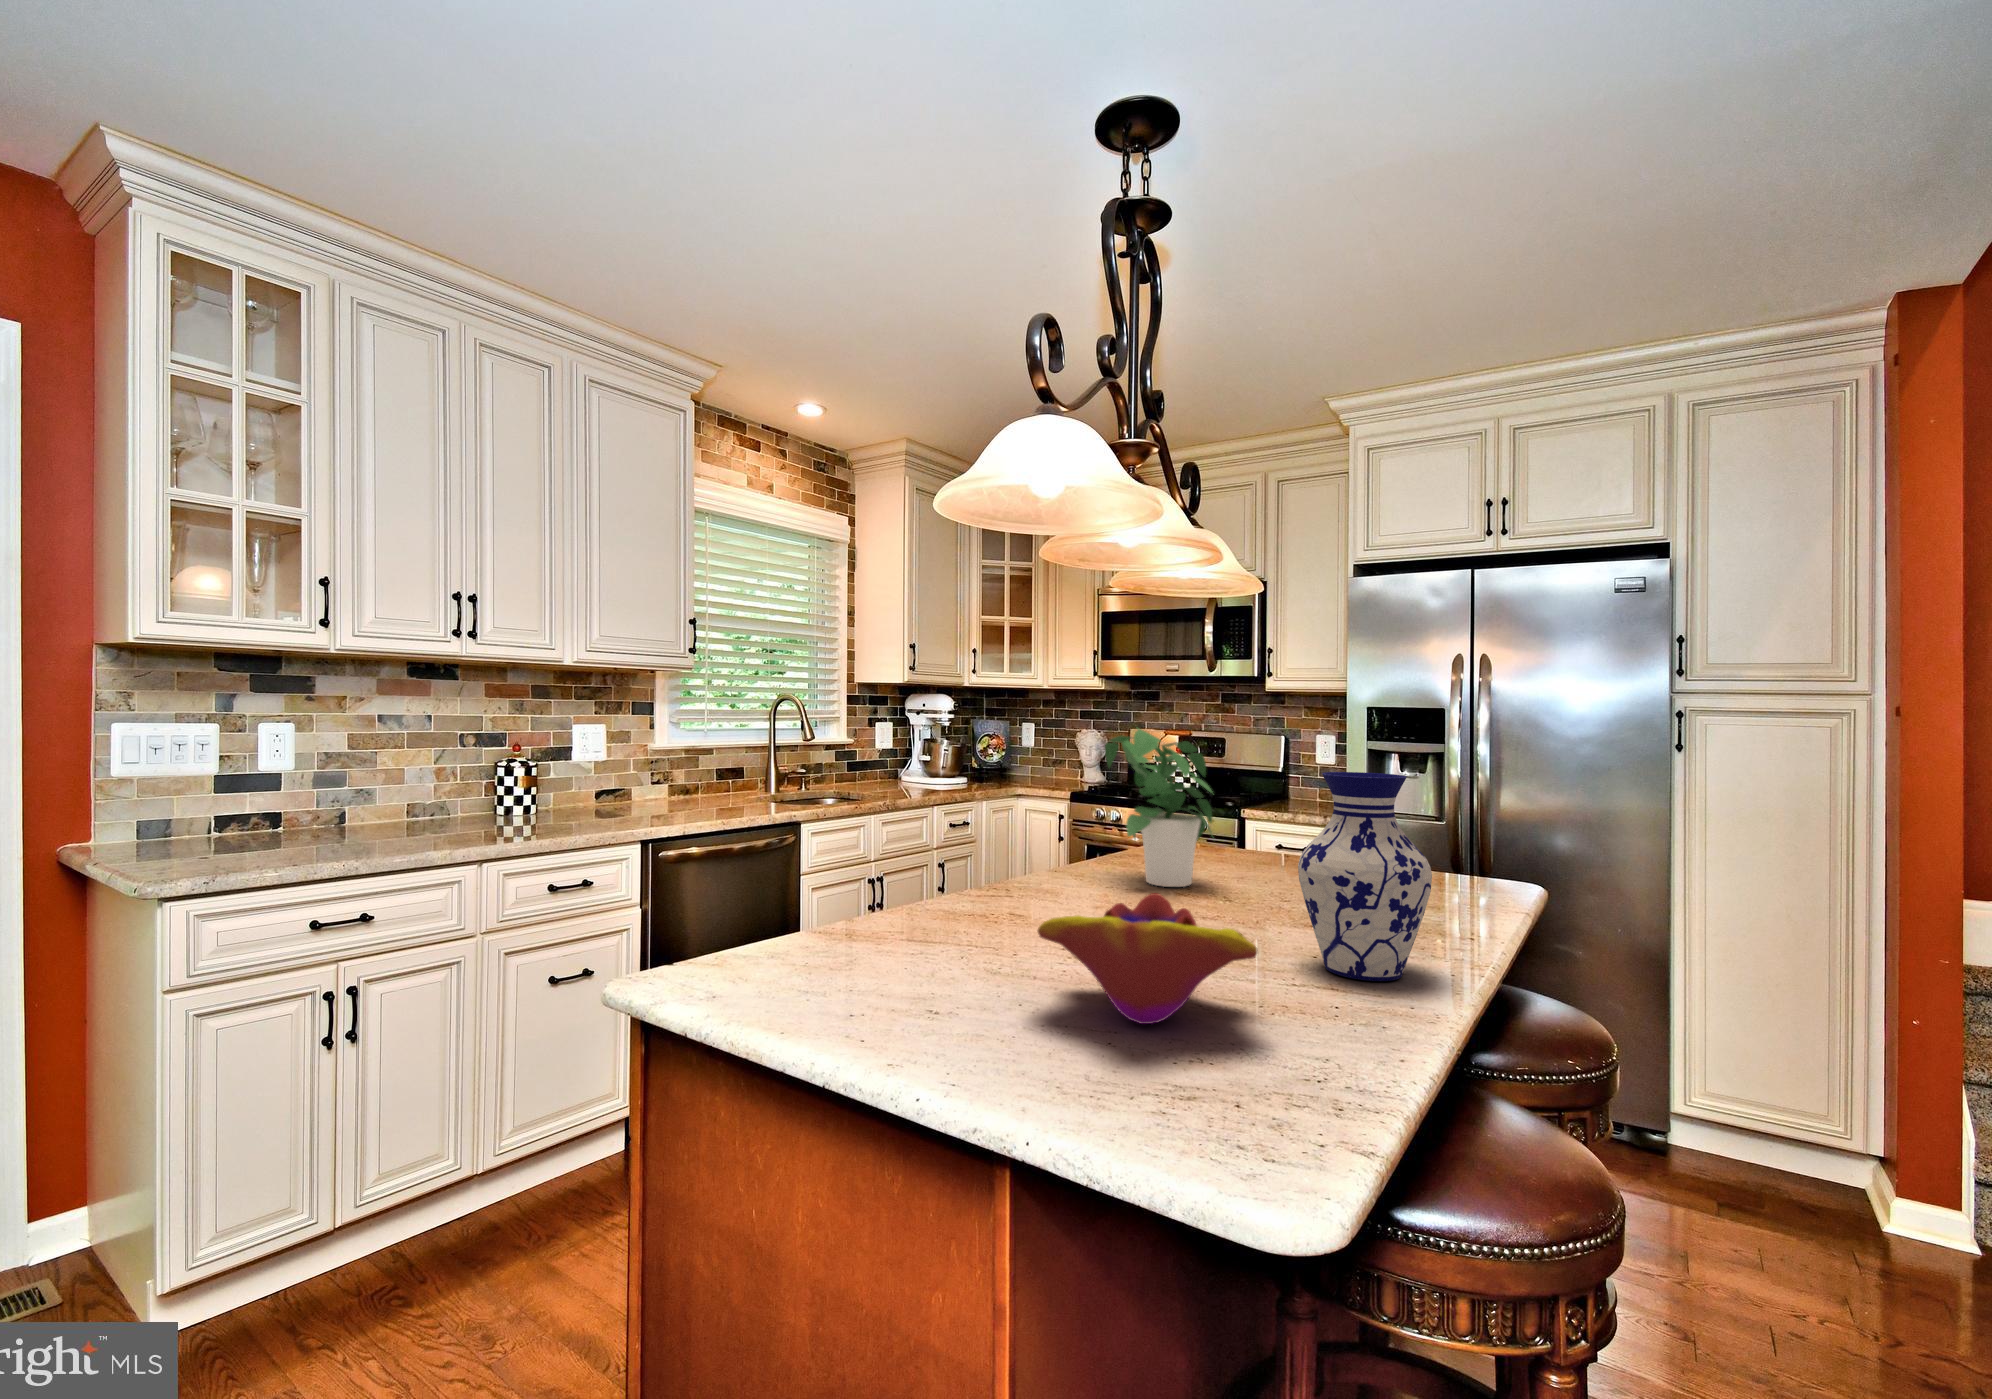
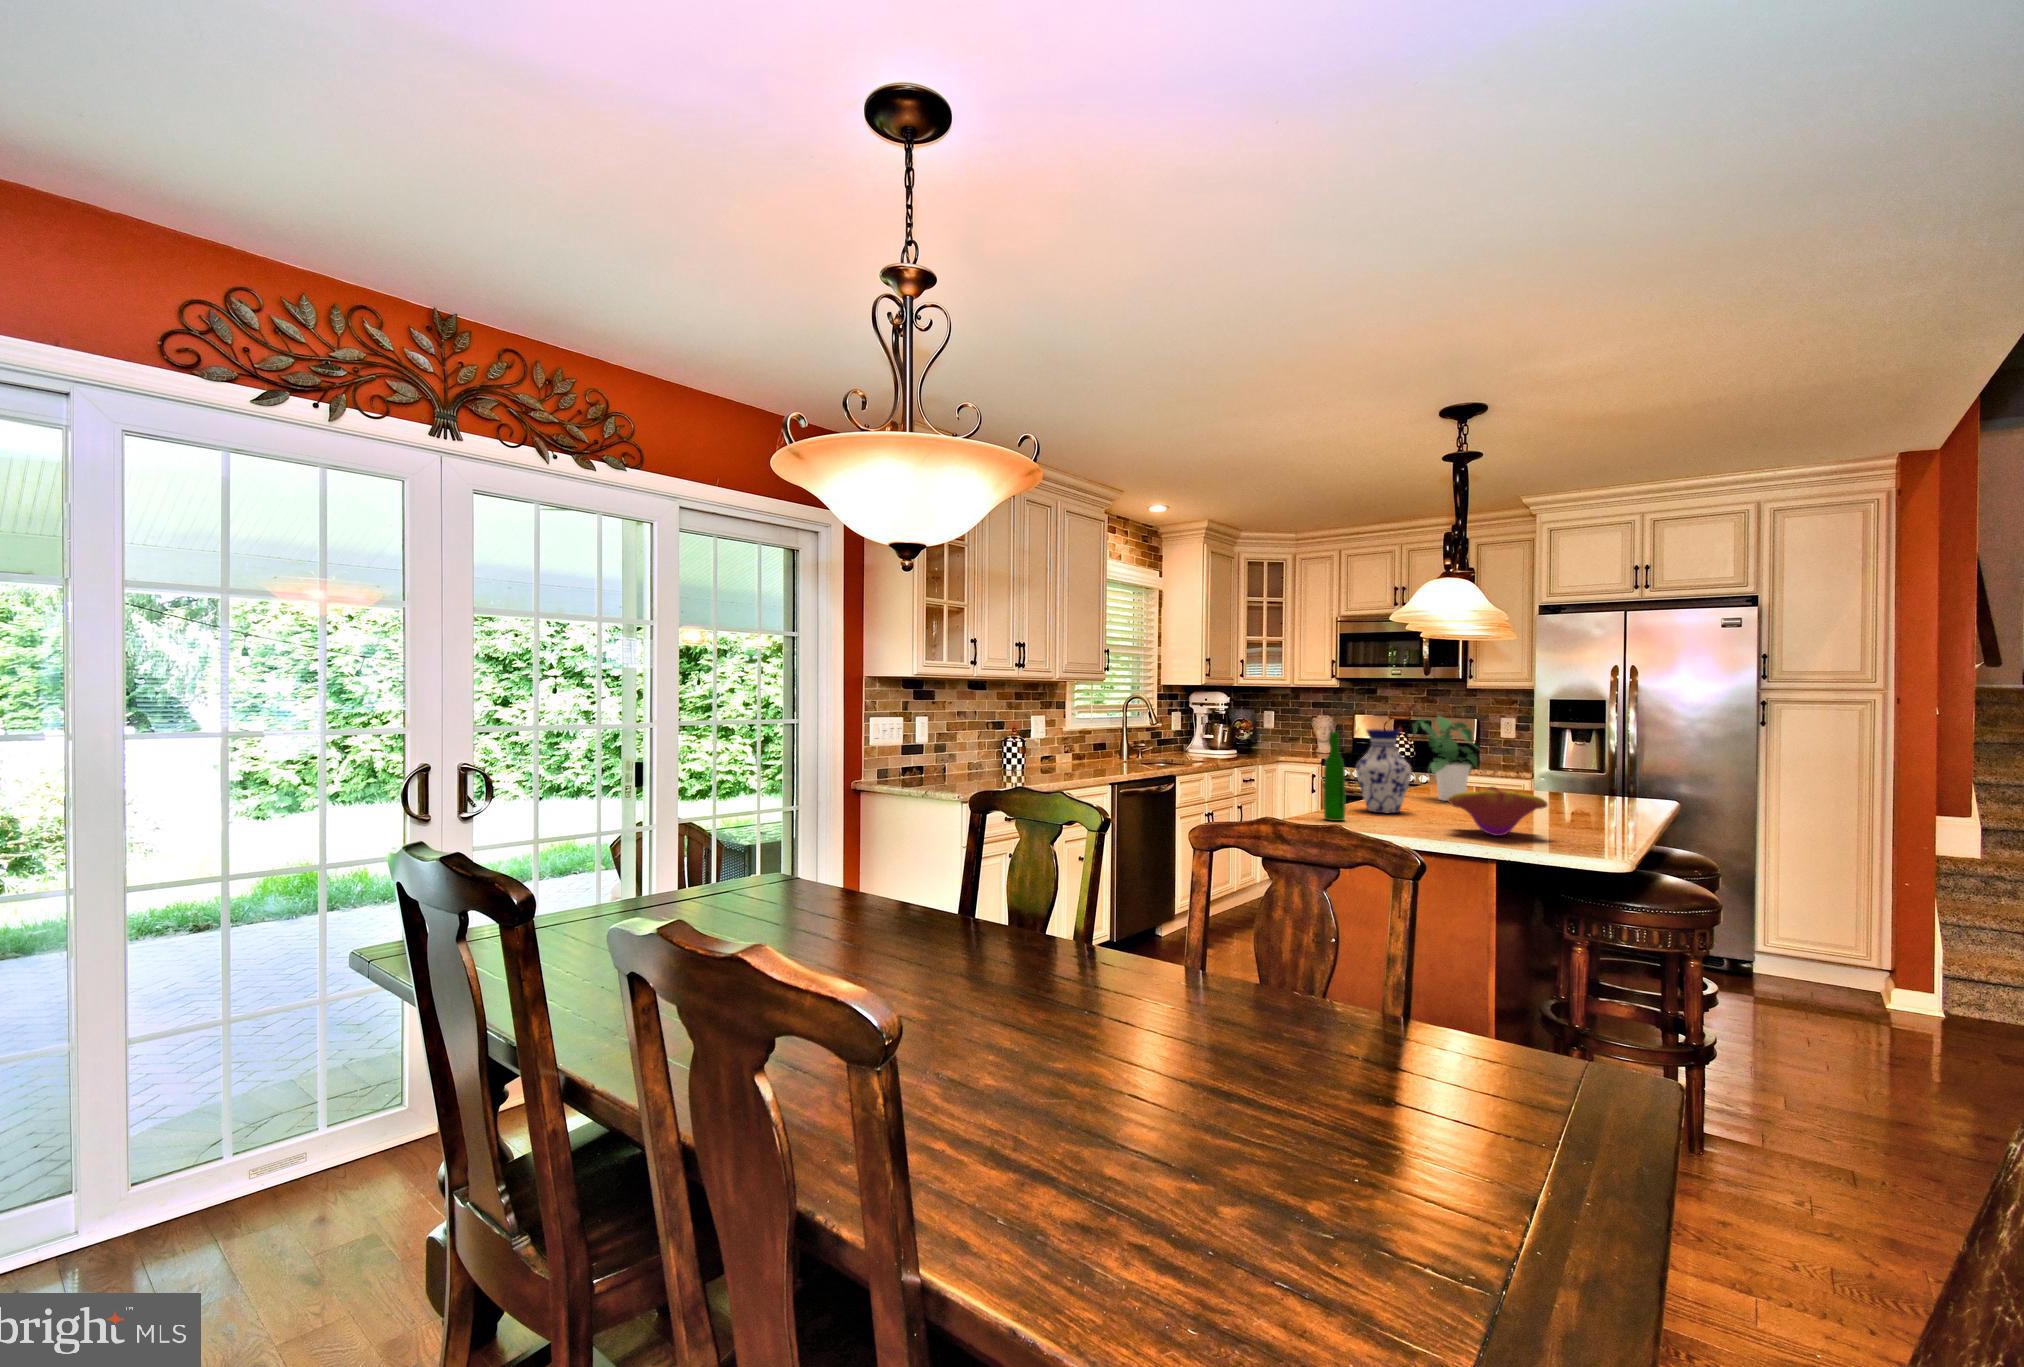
wine bottle: none [827,762,873,959] -> present [1324,732,1346,821]
vase: present [1298,772,1432,981] -> present [1356,729,1412,813]

